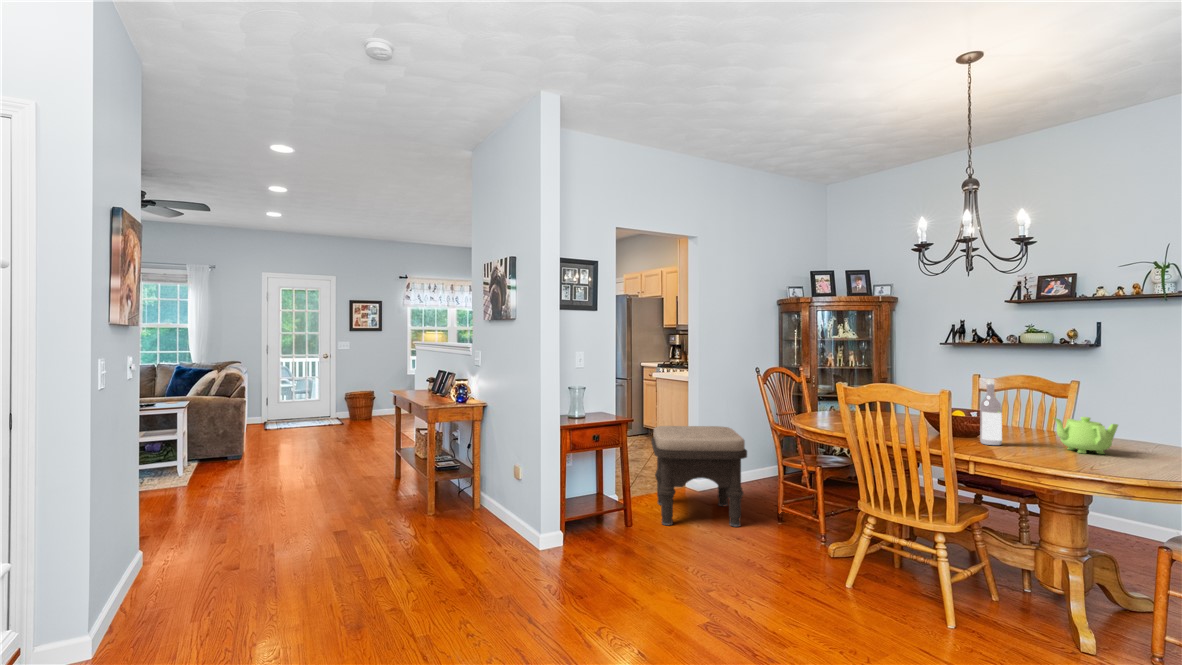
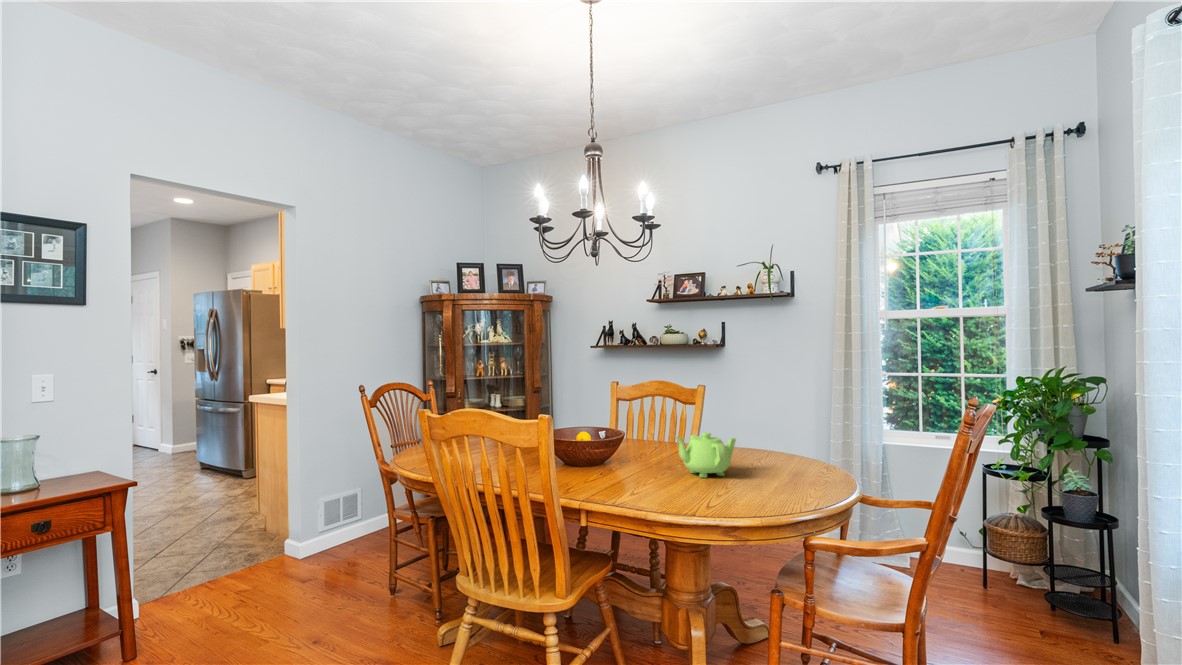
wine bottle: present [980,379,1002,445] -> none [603,393,626,476]
ottoman: present [651,426,747,527] -> none [188,468,343,638]

